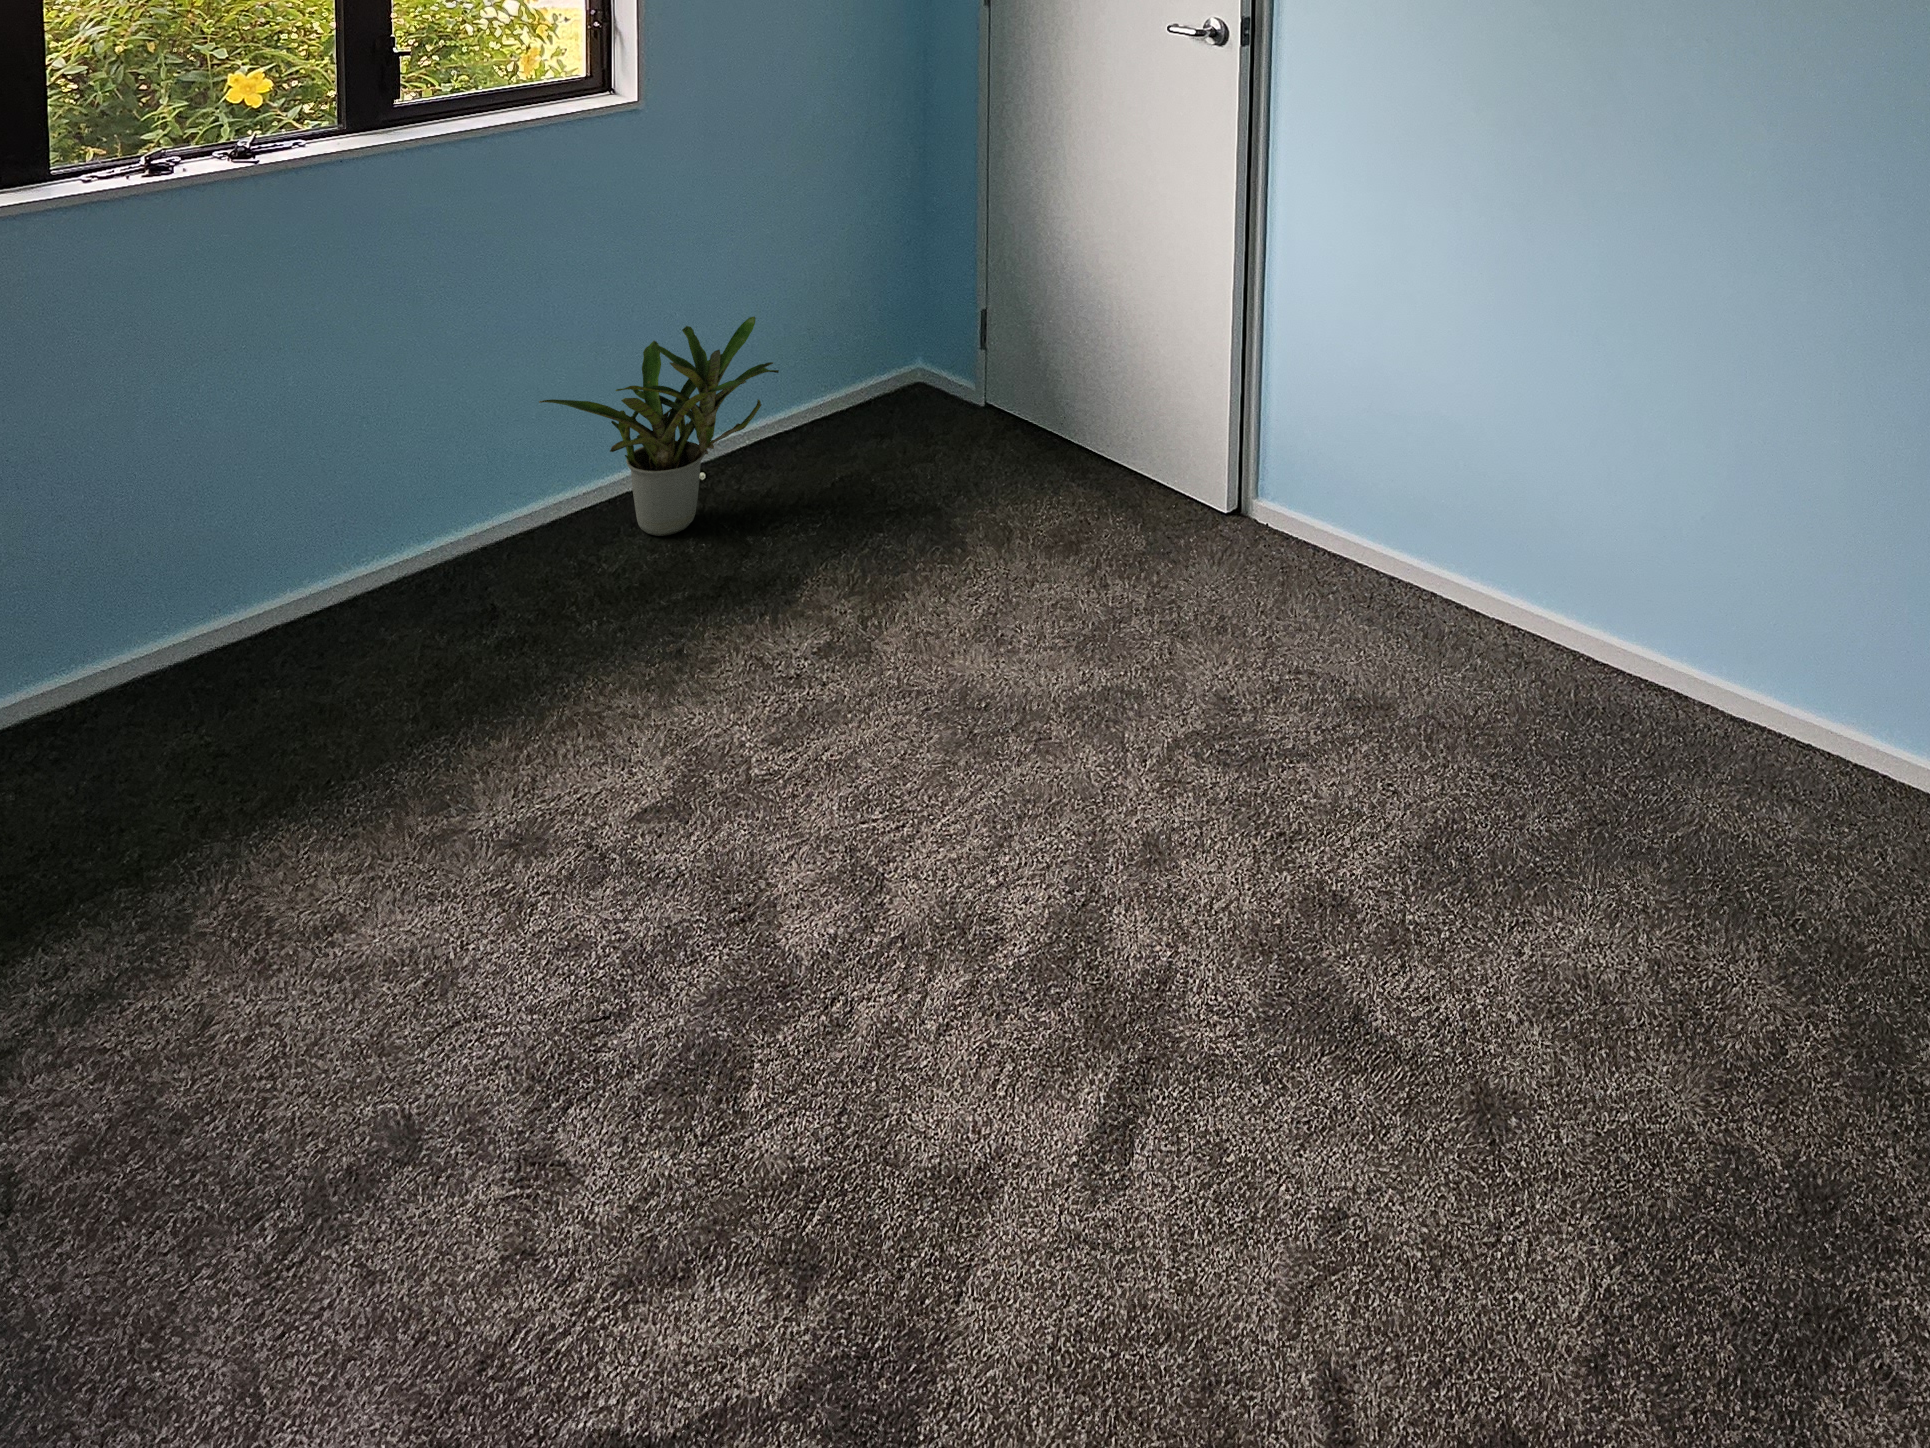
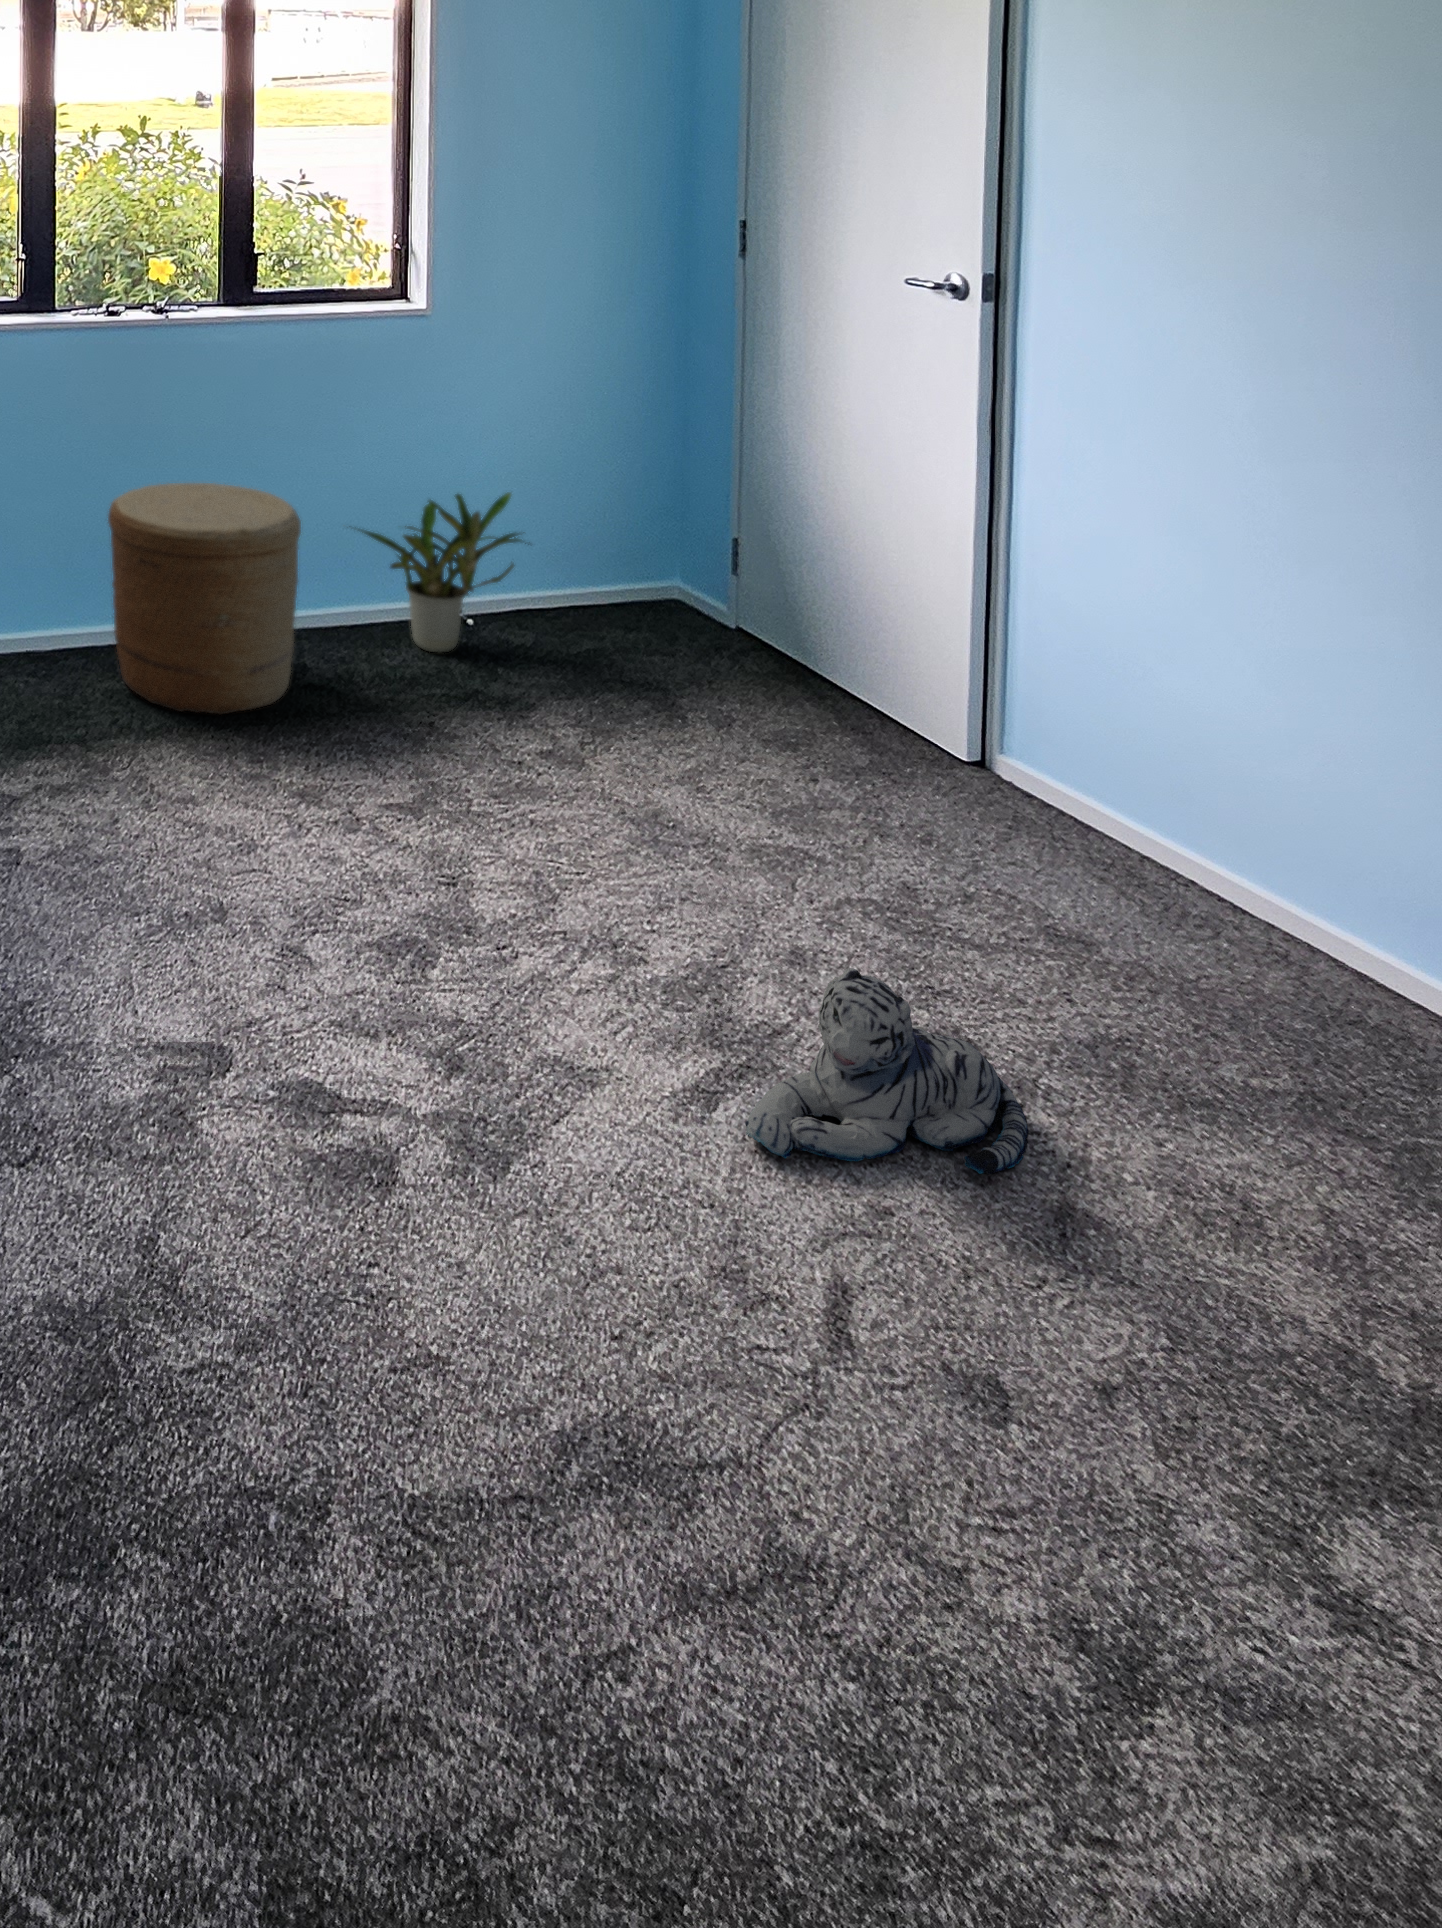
woven basket: none [160,386,485,757] -> present [108,483,301,714]
plush toy: none [1176,907,1427,1199] -> present [745,968,1029,1174]

